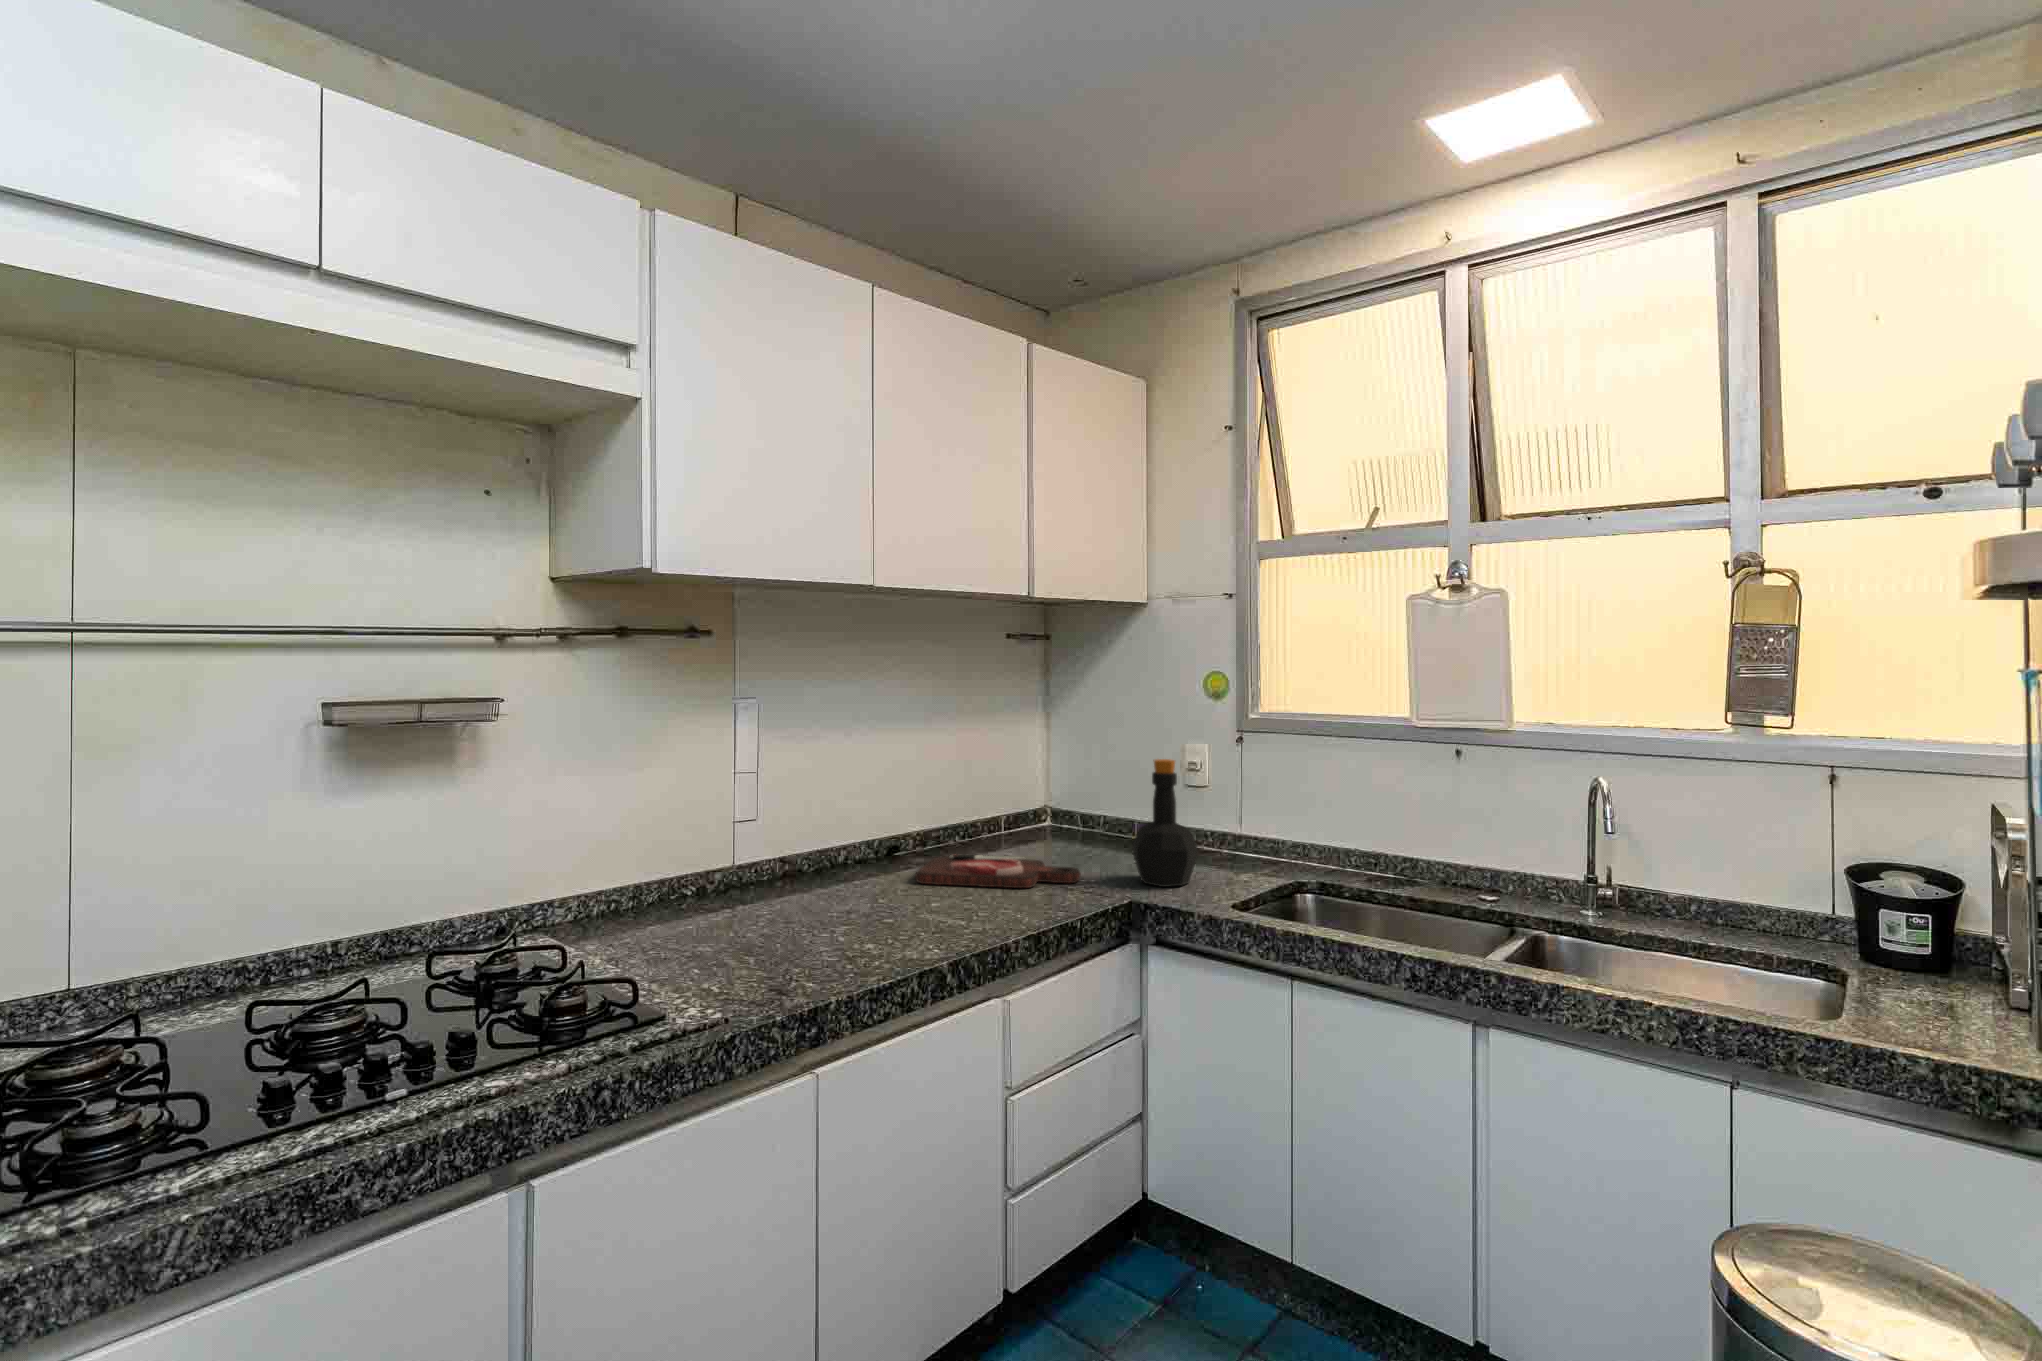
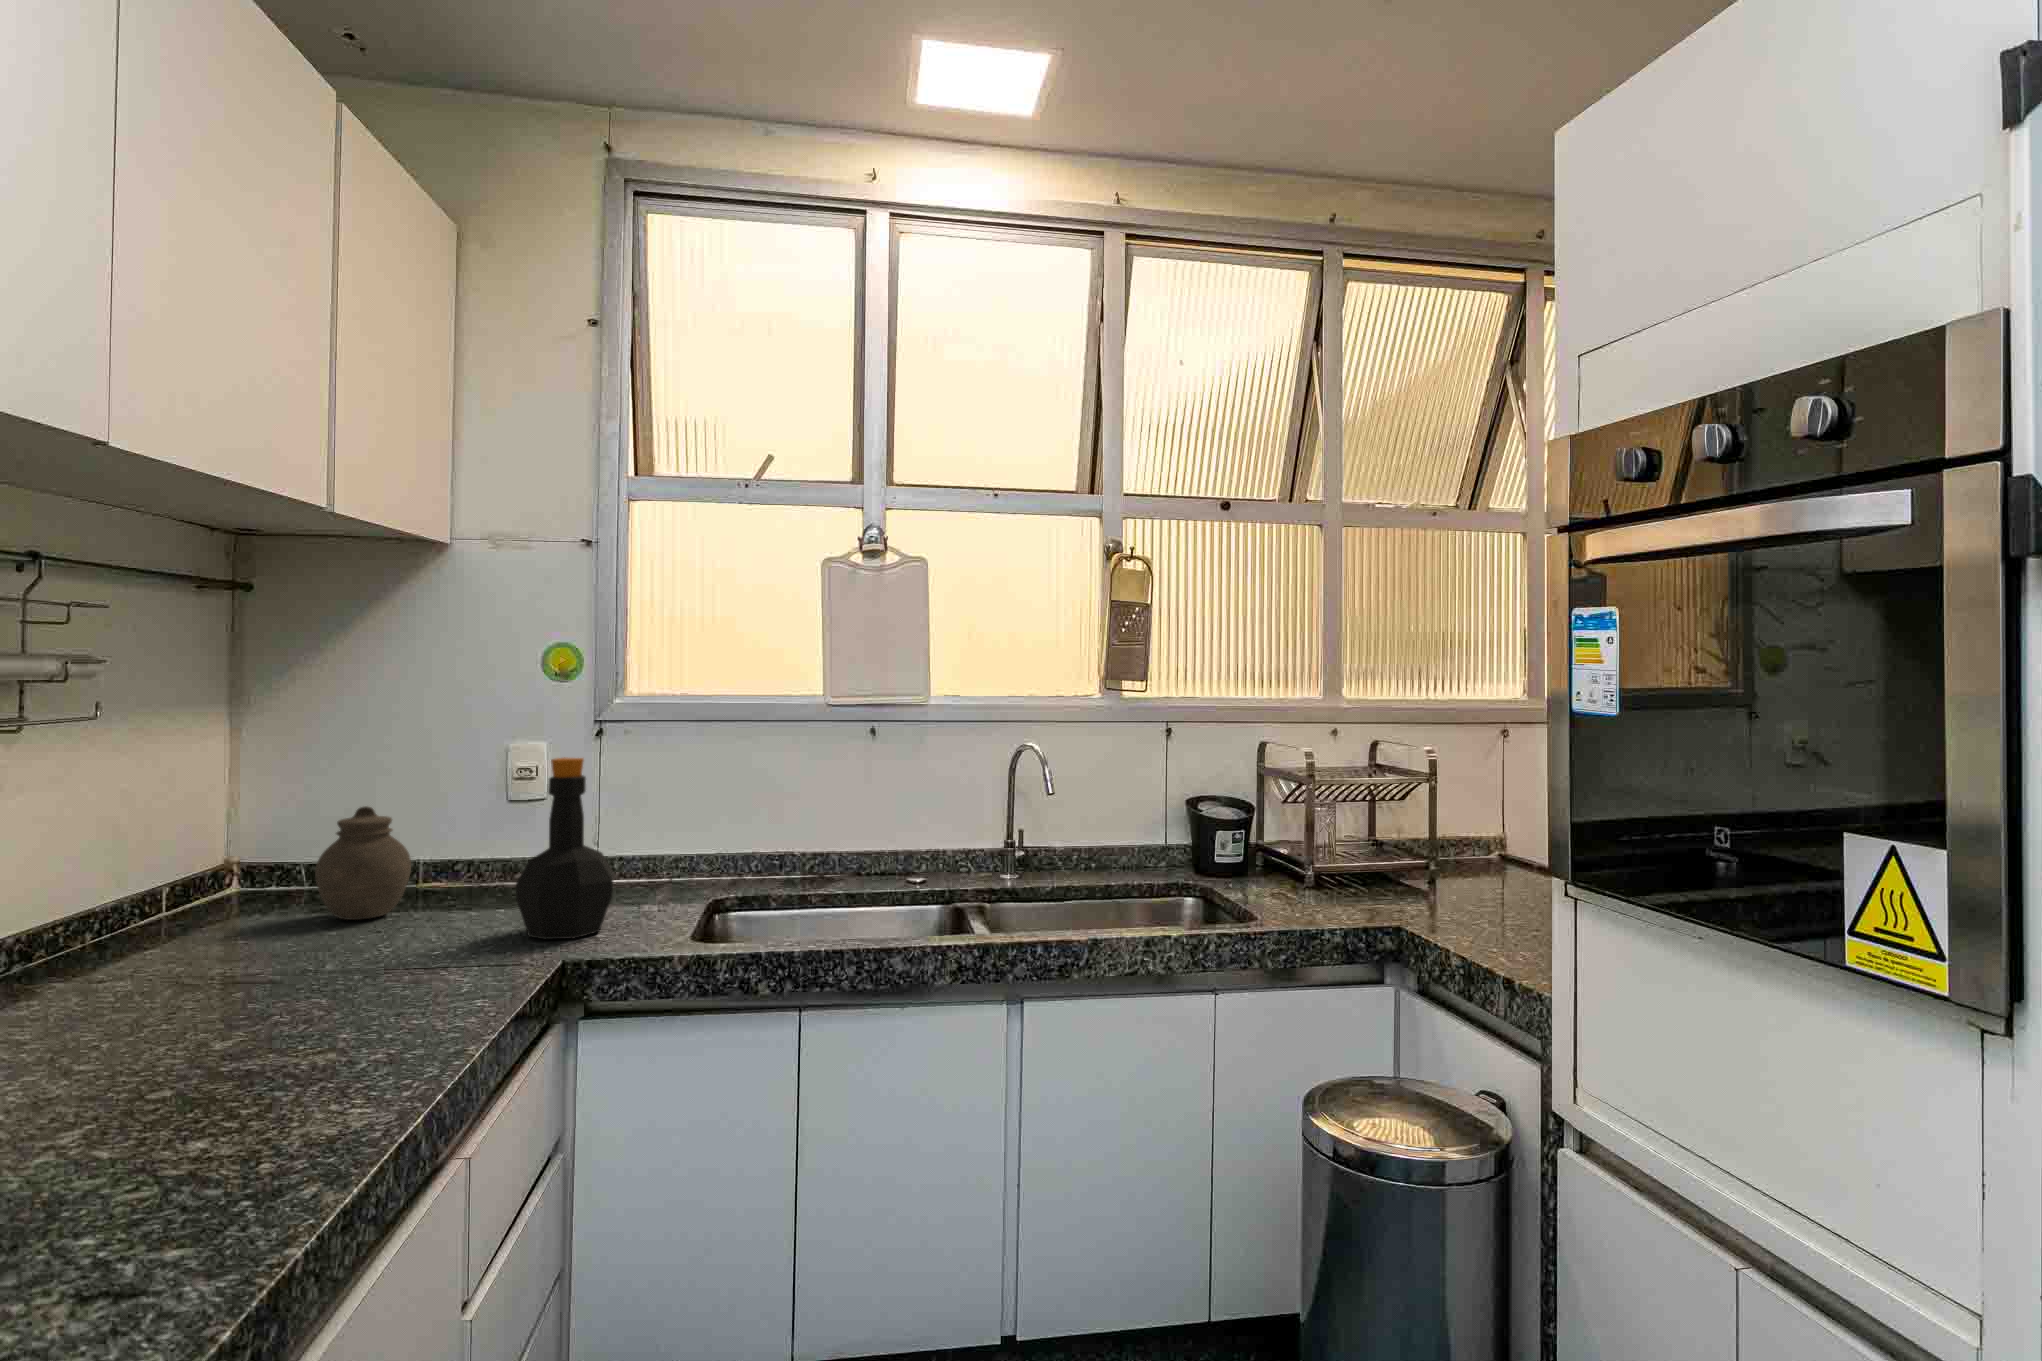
jar: none [1060,781,1112,852] -> present [315,806,411,920]
cutting board: present [915,854,1081,888] -> none [96,938,441,1028]

